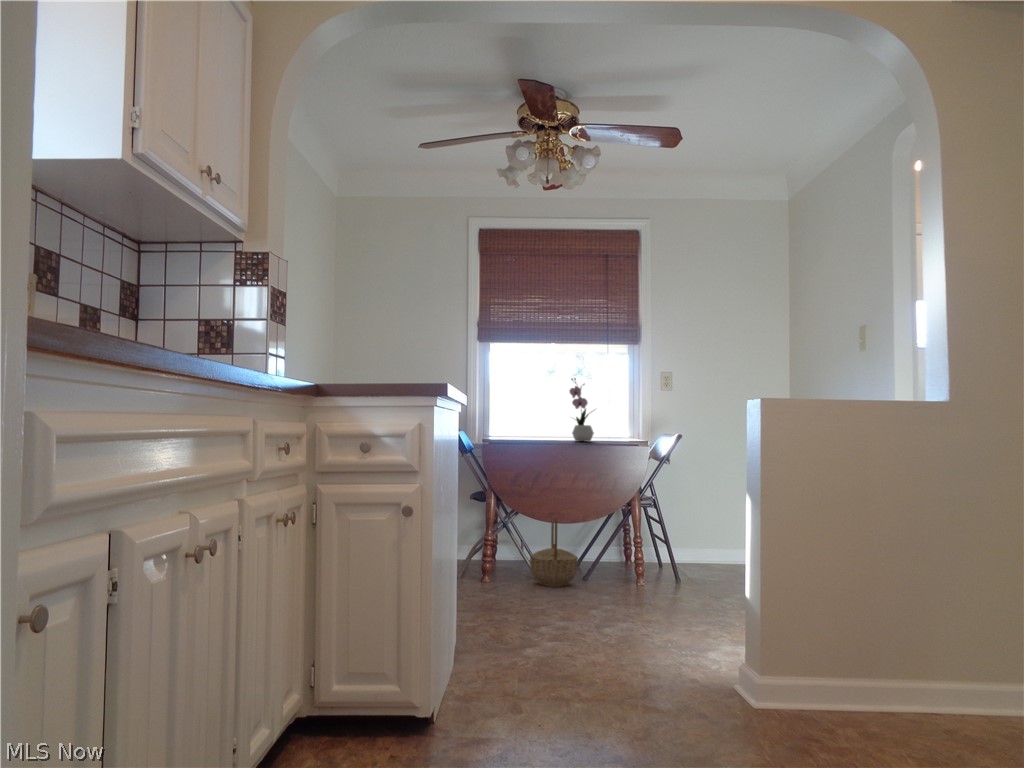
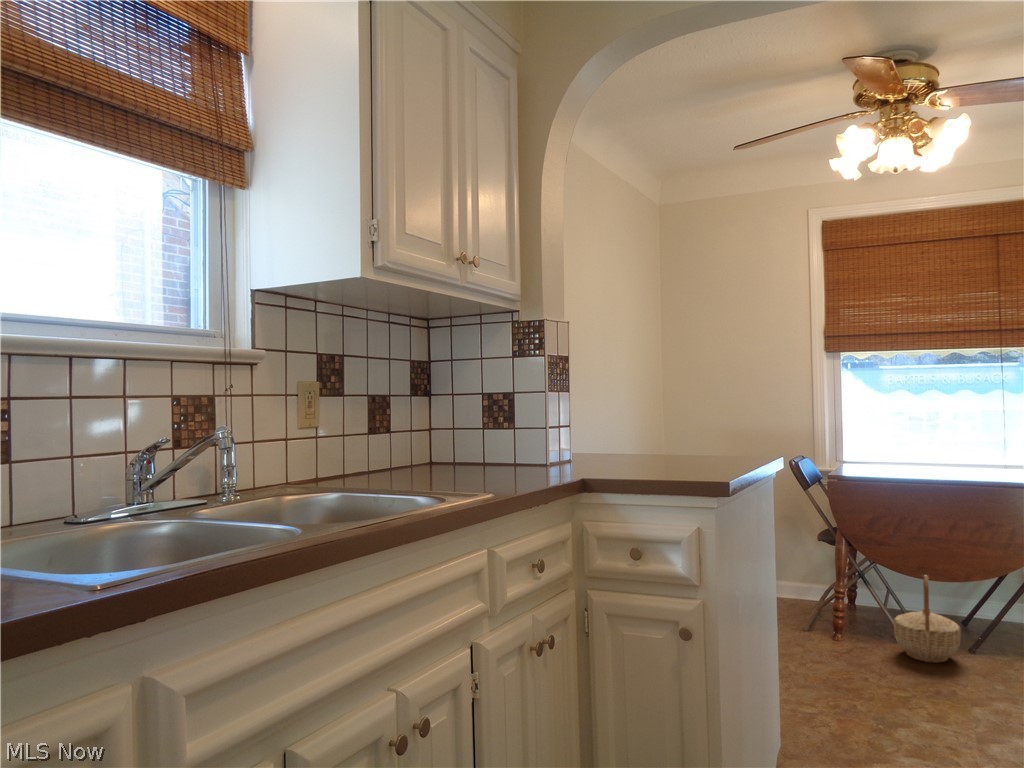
flower arrangement: present [569,378,594,441] -> none [945,398,986,477]

